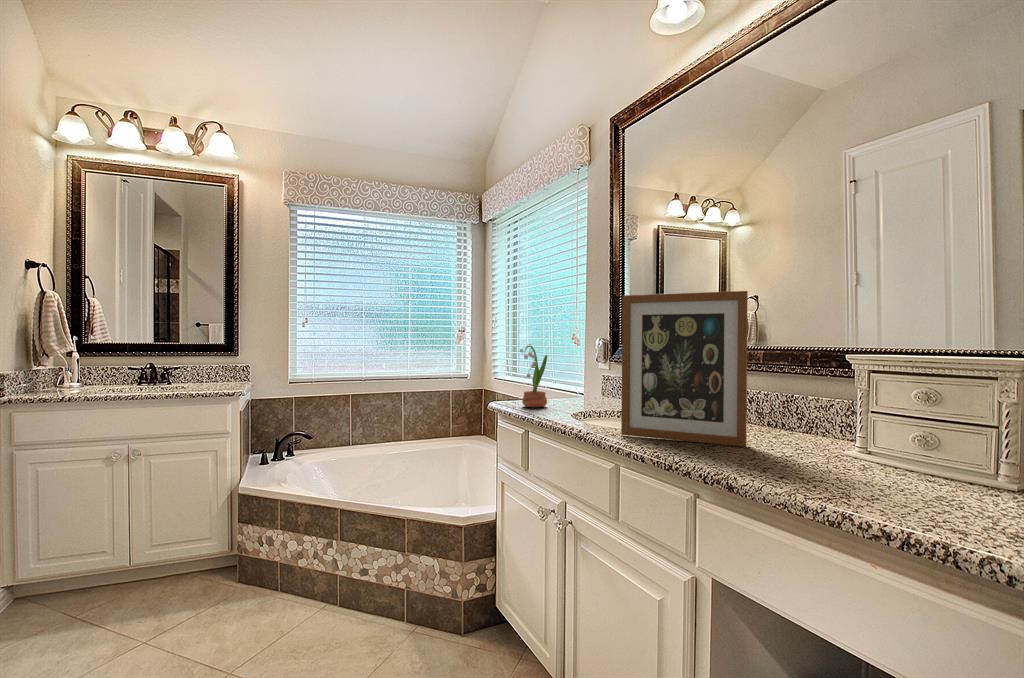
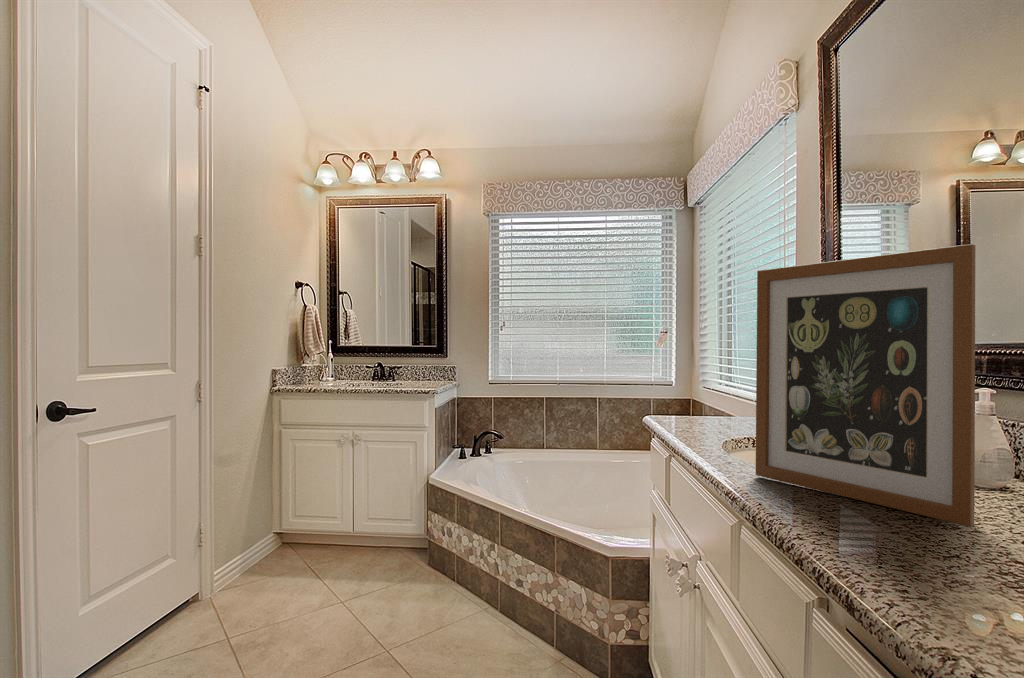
potted flower: present [520,344,547,407] -> none [676,345,715,426]

